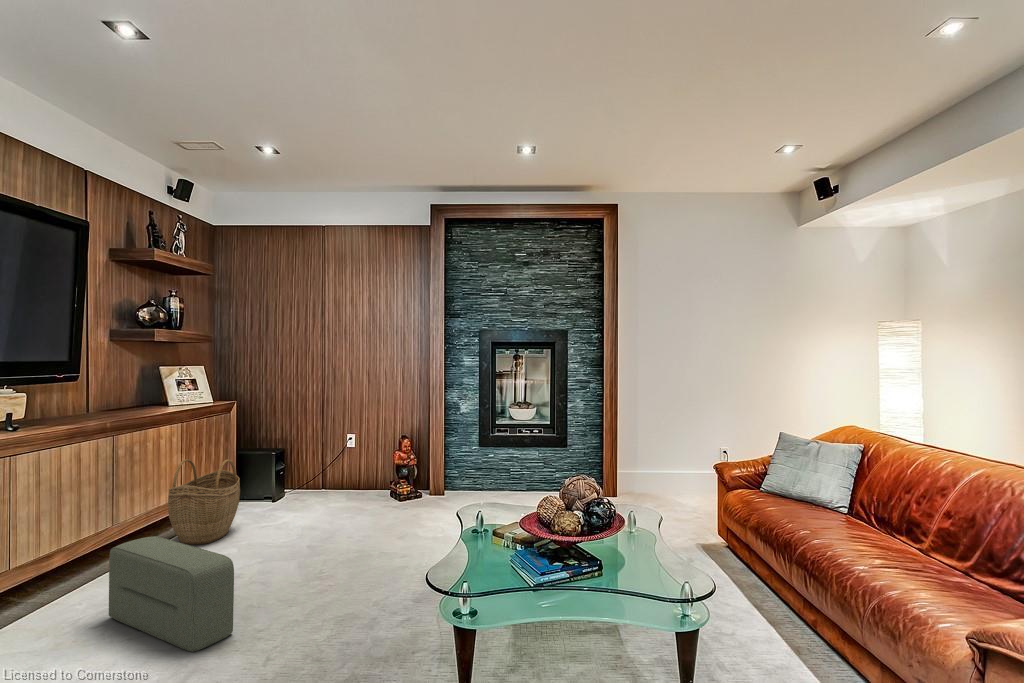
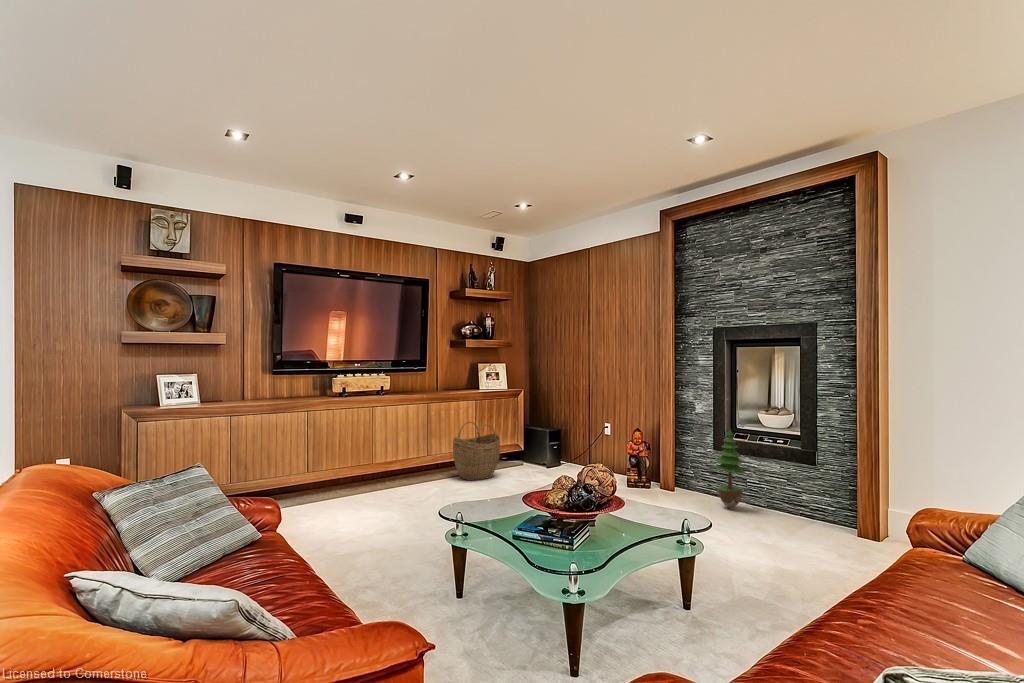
potted tree: none [490,424,516,498] -> present [715,429,745,508]
pouf: present [109,536,234,652] -> none [355,458,393,530]

